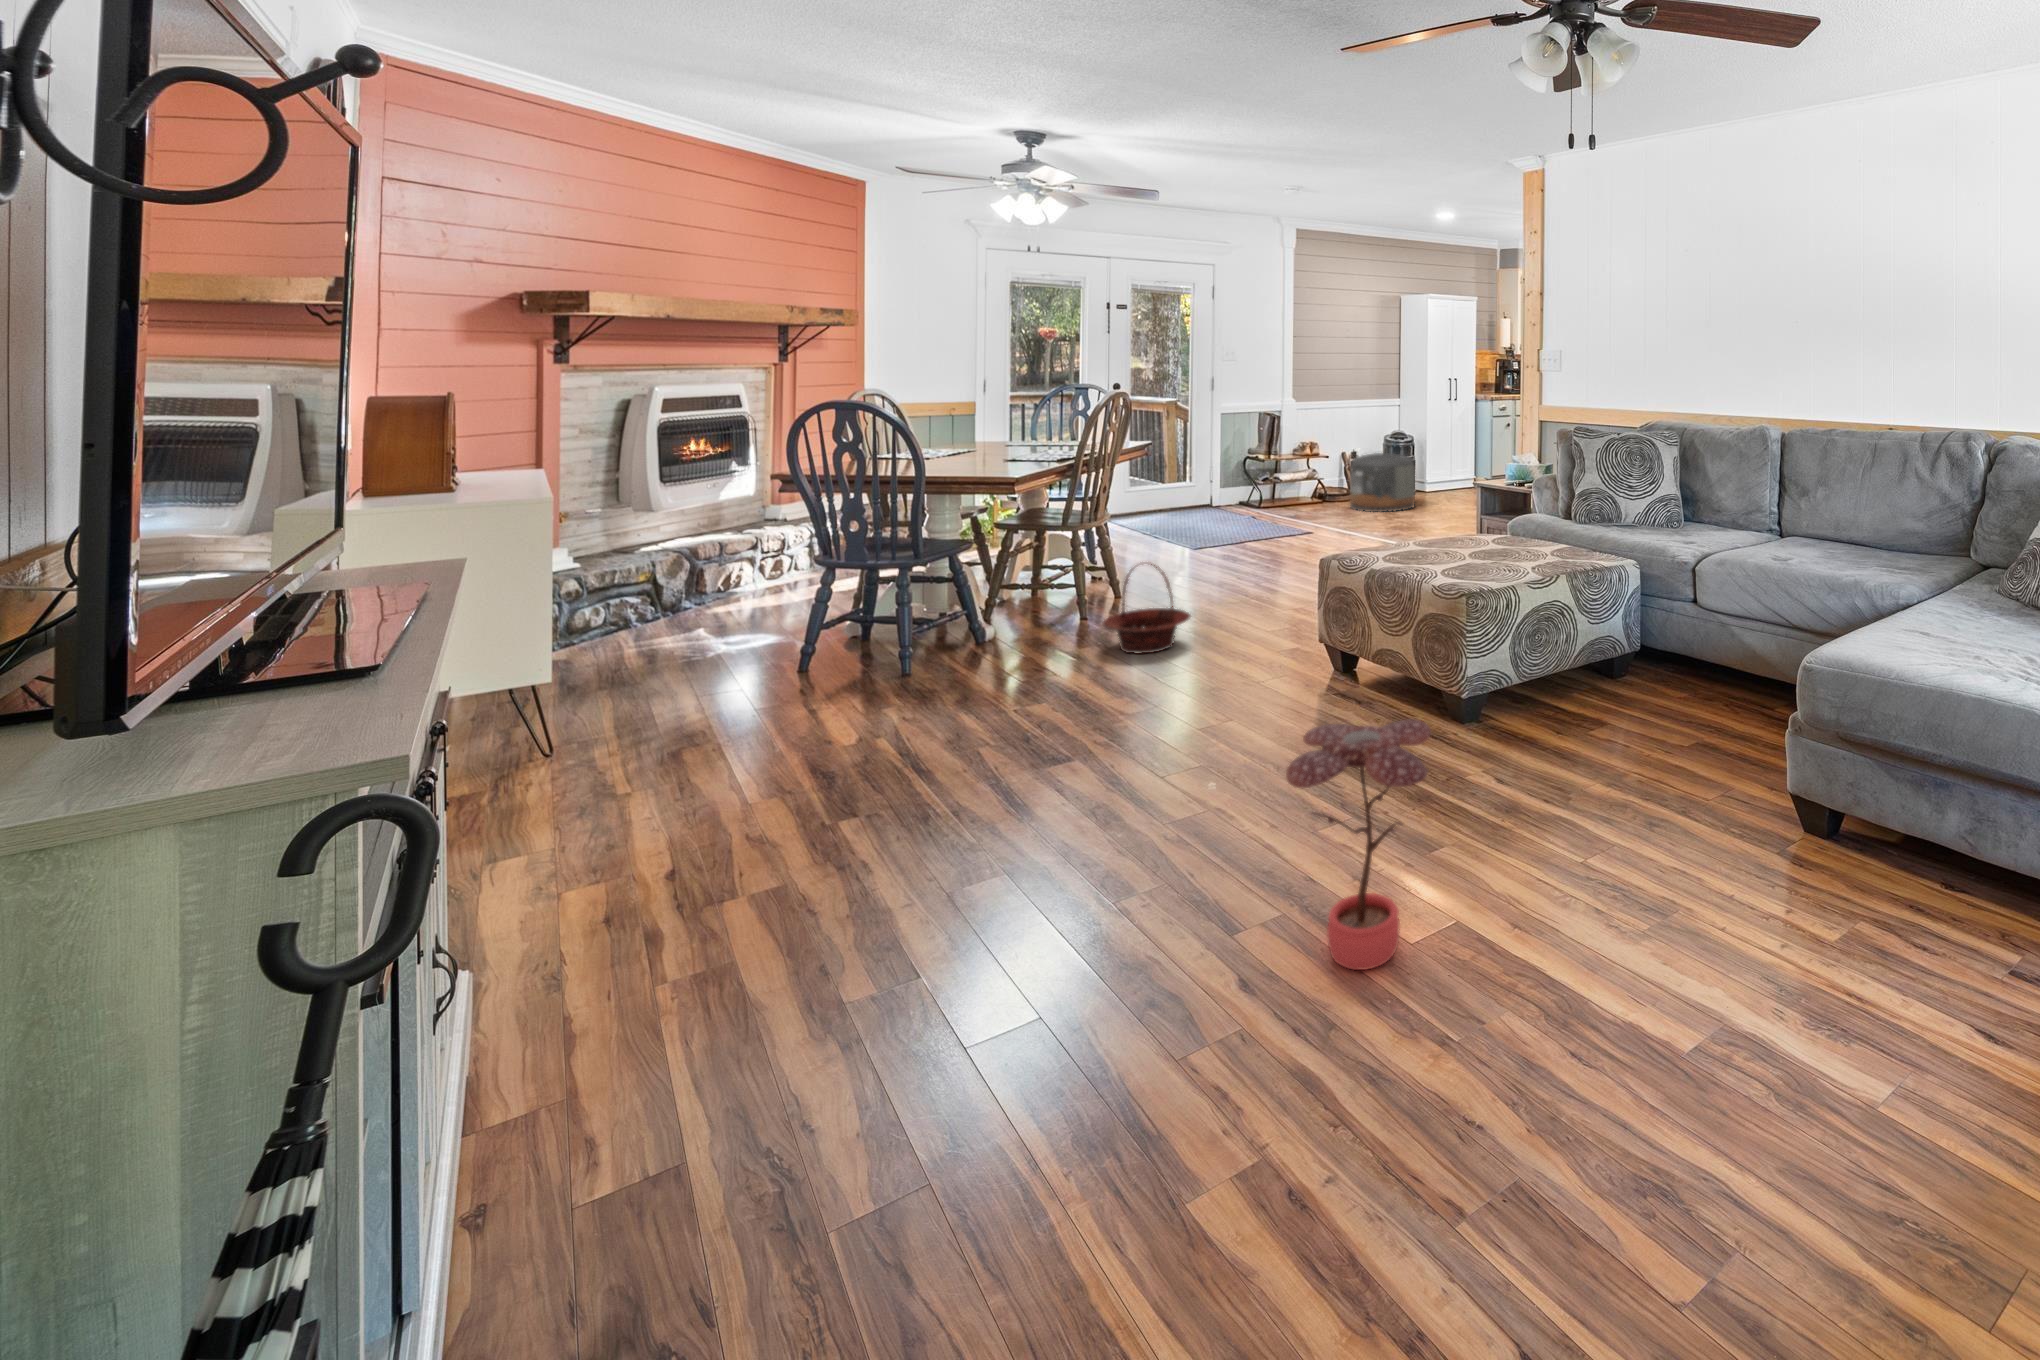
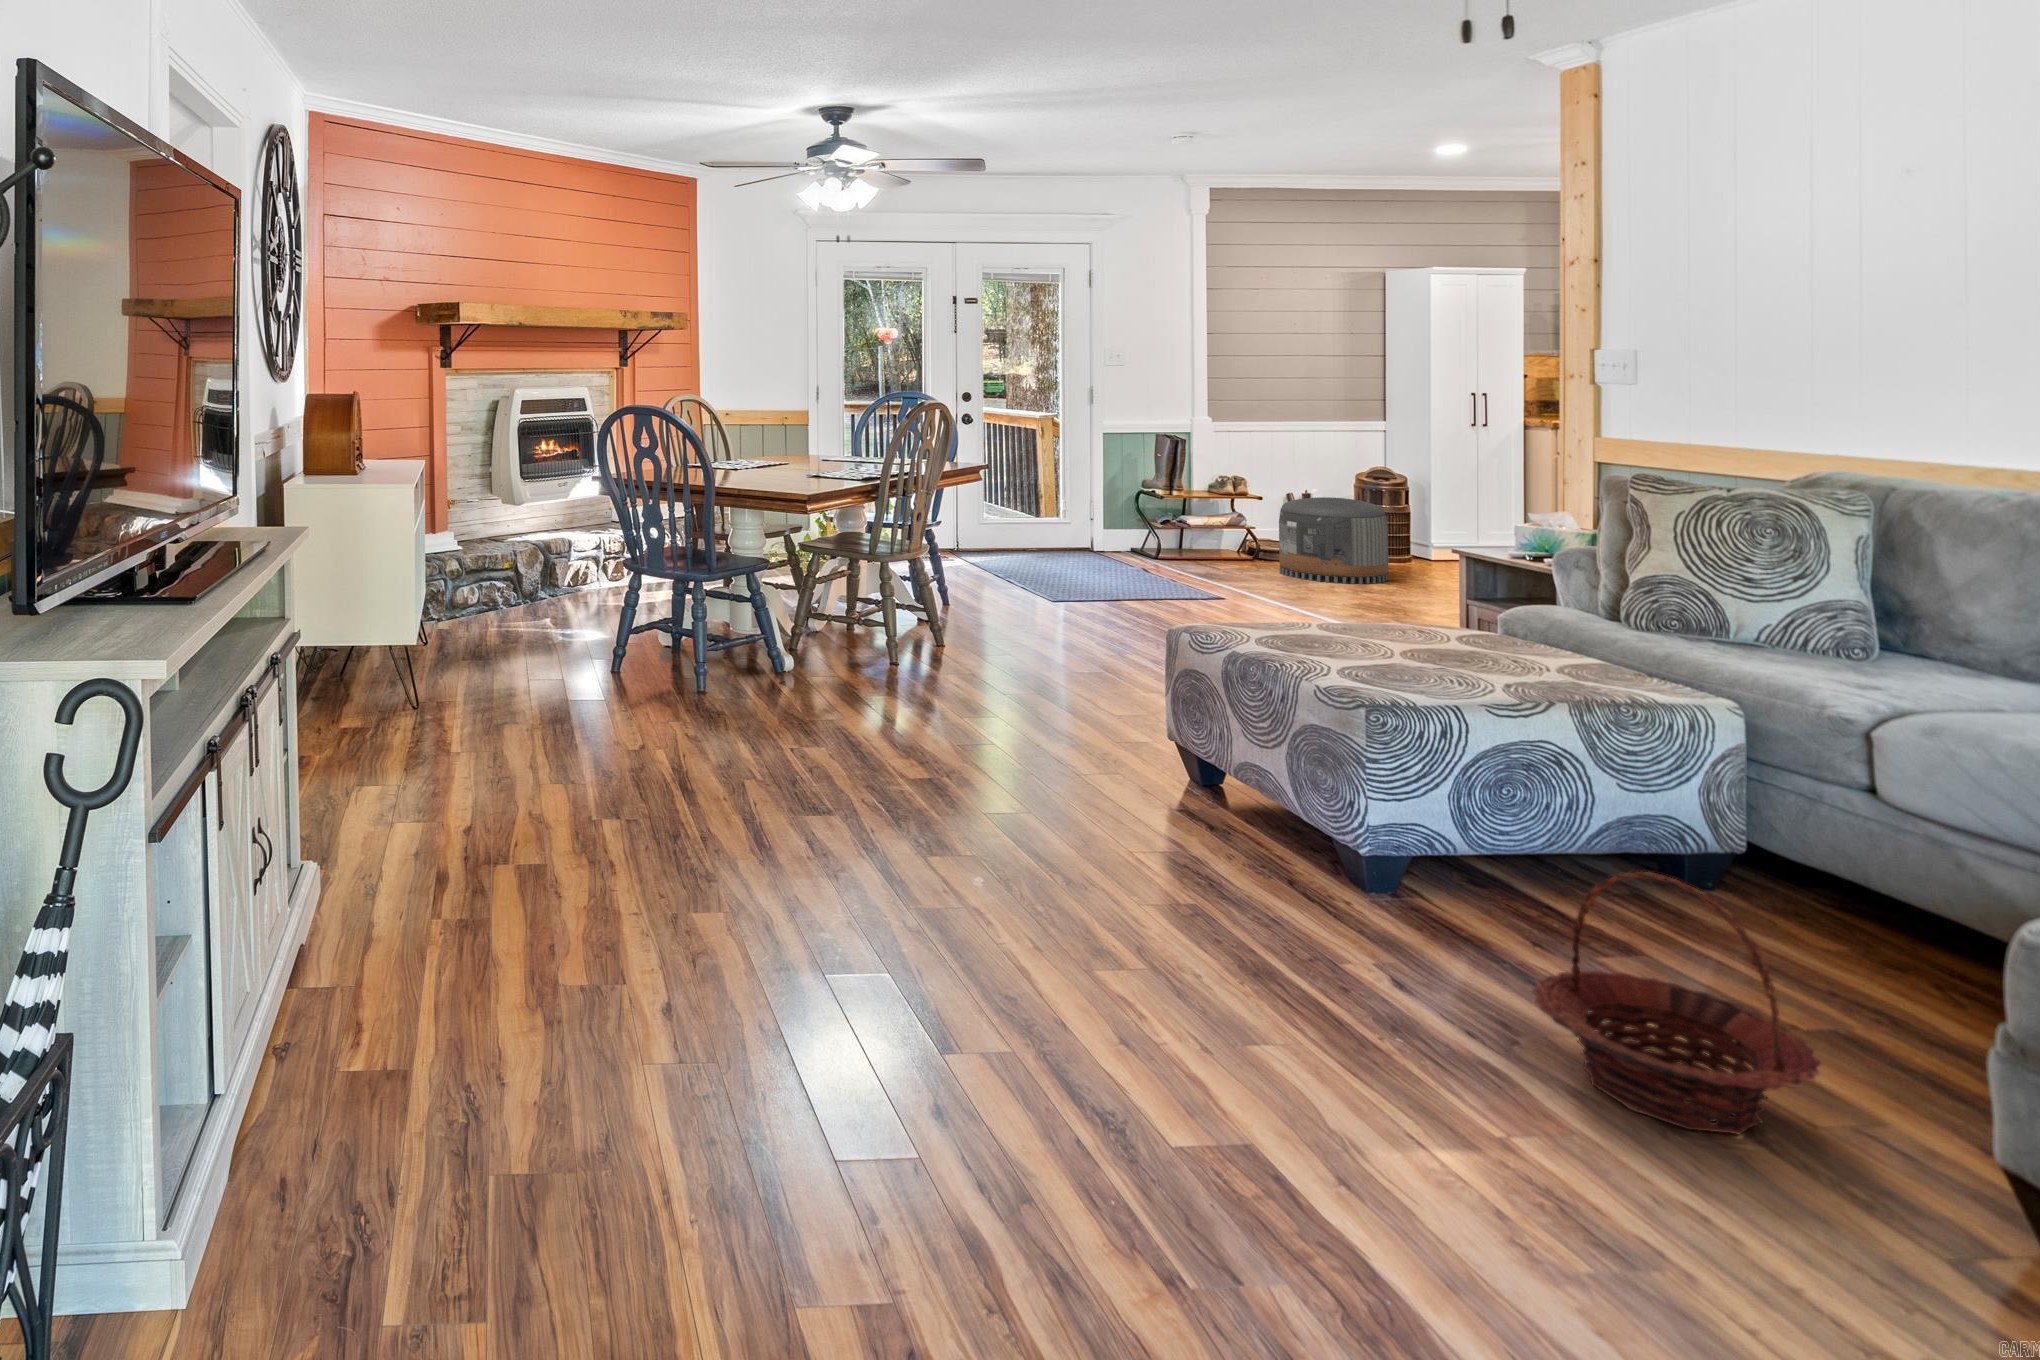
basket: present [1103,564,1190,653] -> present [1533,872,1821,1134]
potted plant: present [1286,720,1431,970] -> none [977,821,1204,1166]

